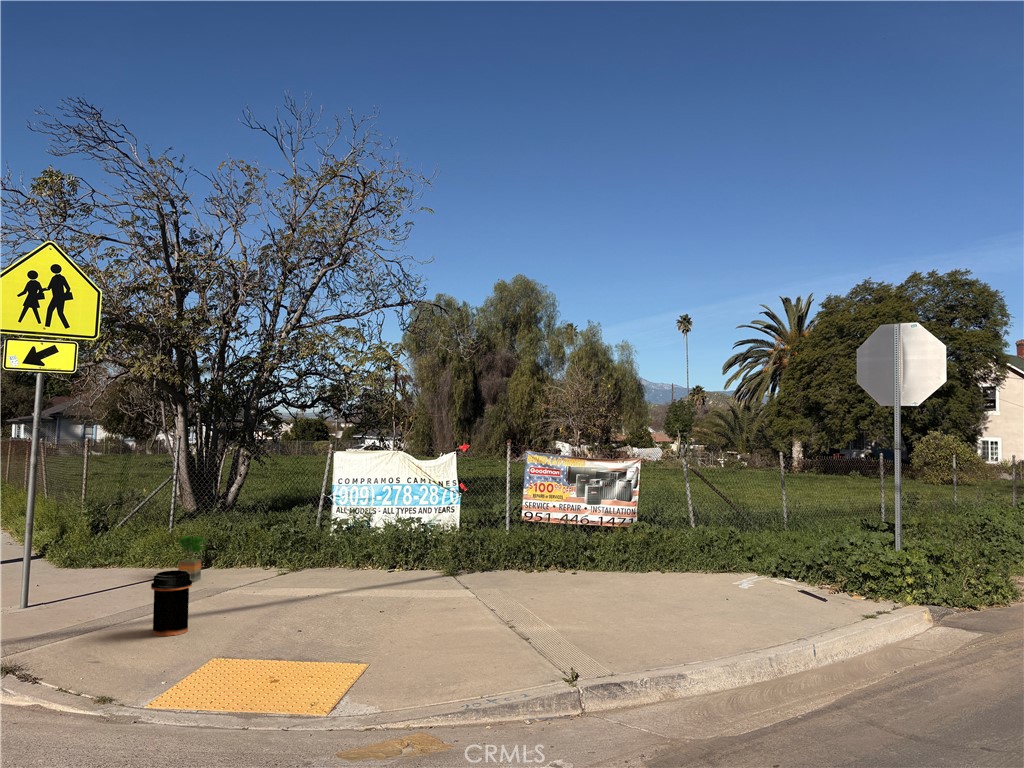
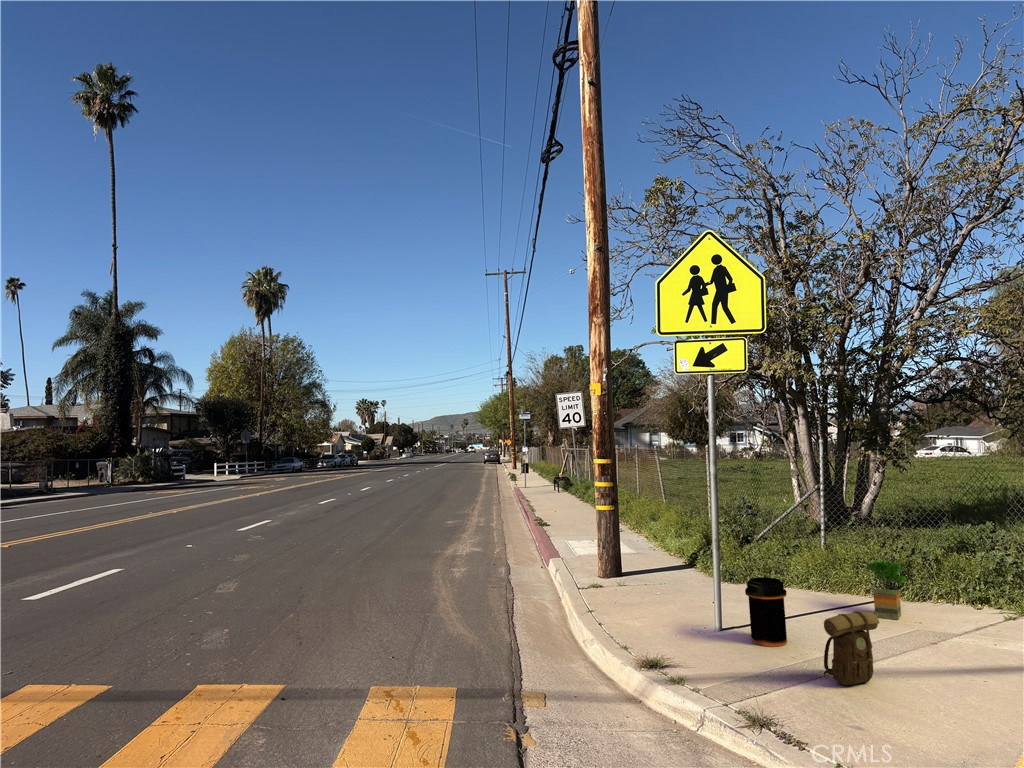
backpack: none [89,570,139,628] -> present [824,611,879,686]
trash can: present [151,570,192,636] -> present [745,577,787,647]

